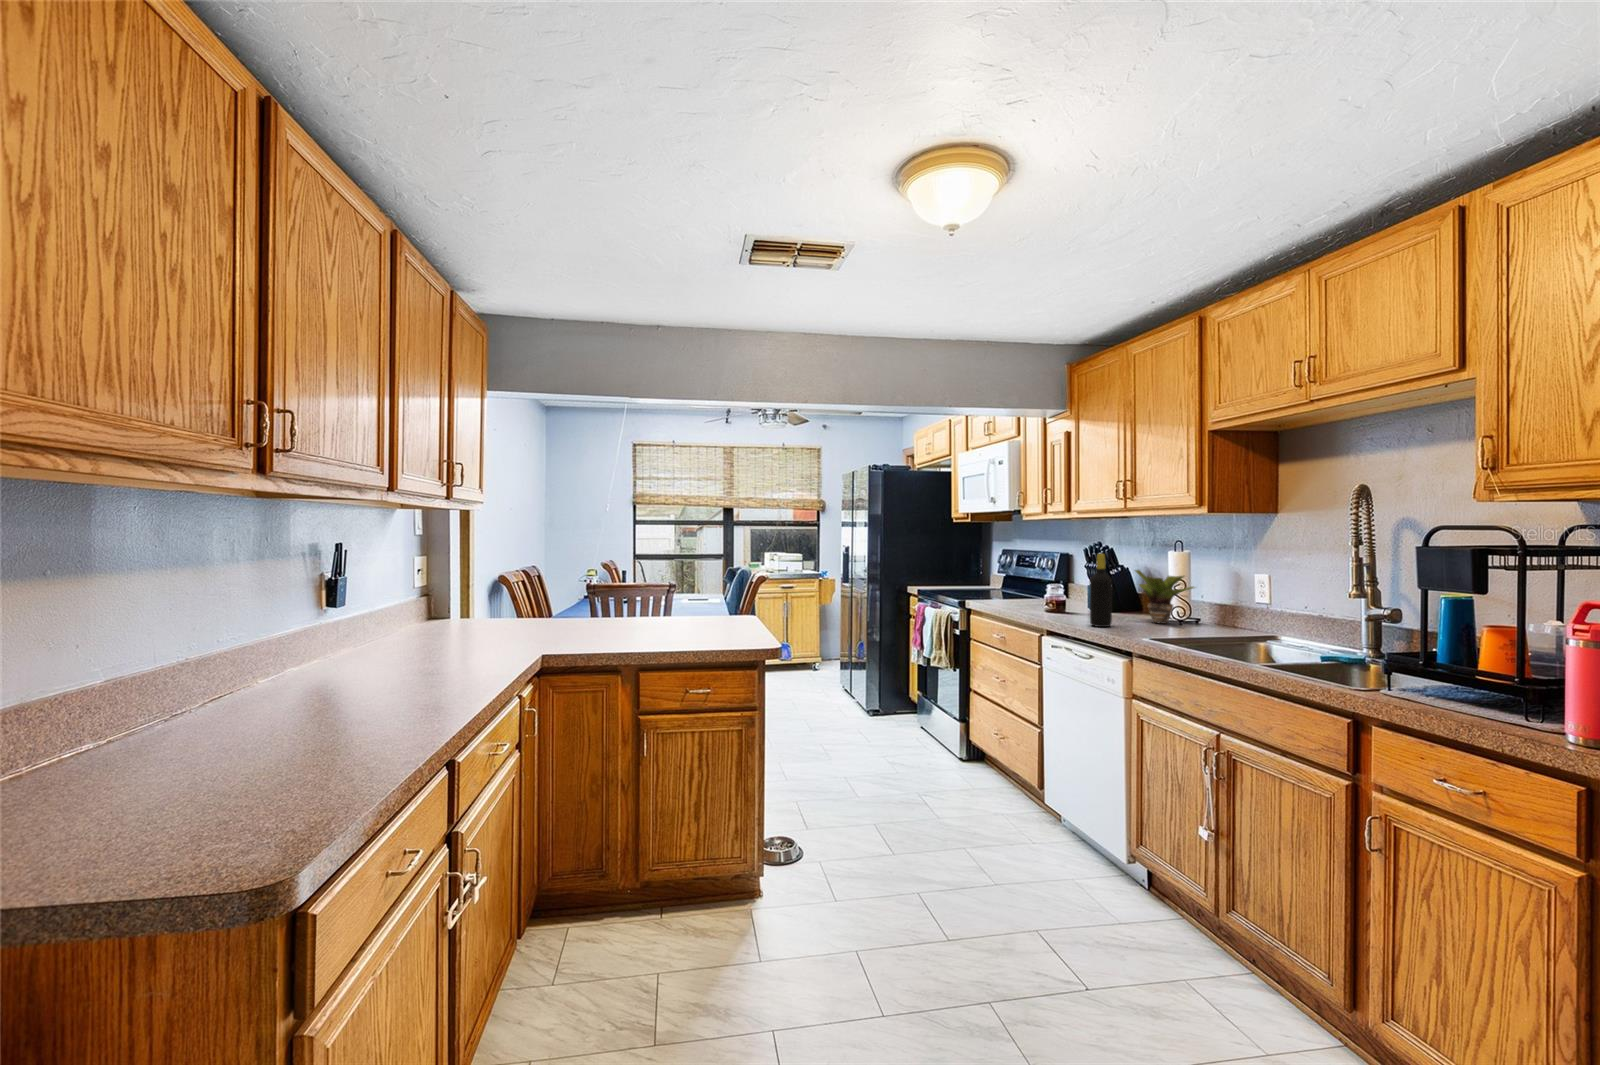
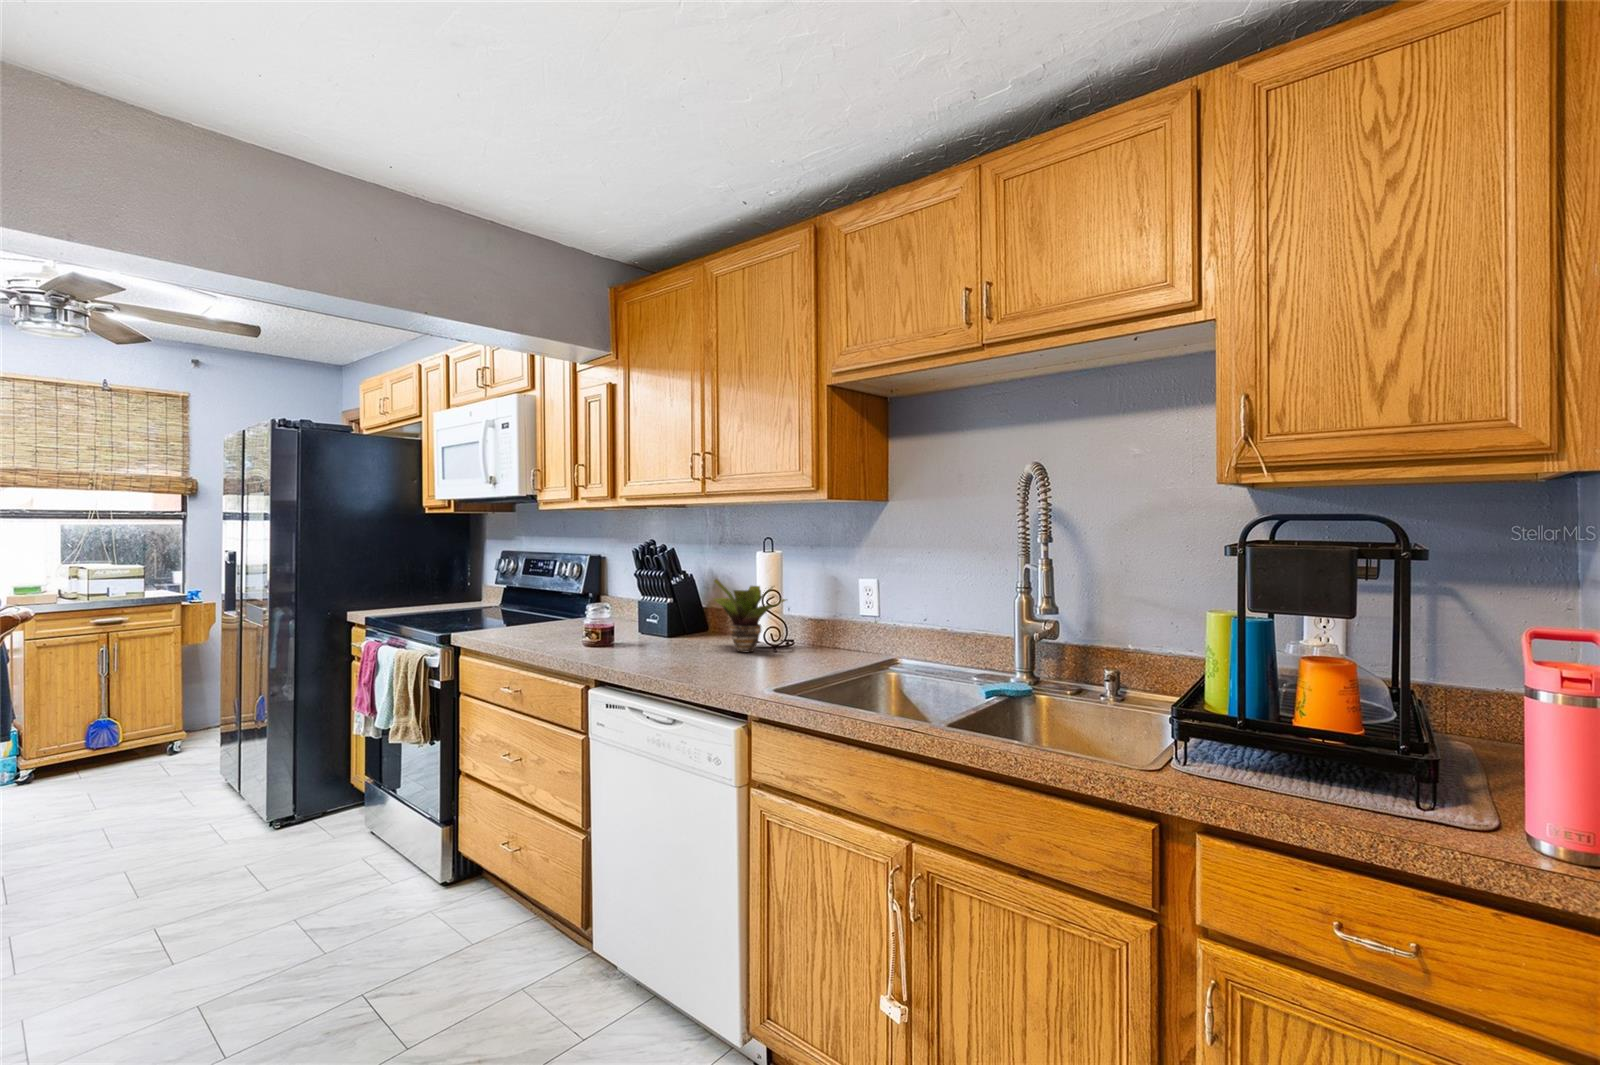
bottle: present [1090,554,1112,627] -> none [663,559,695,669]

